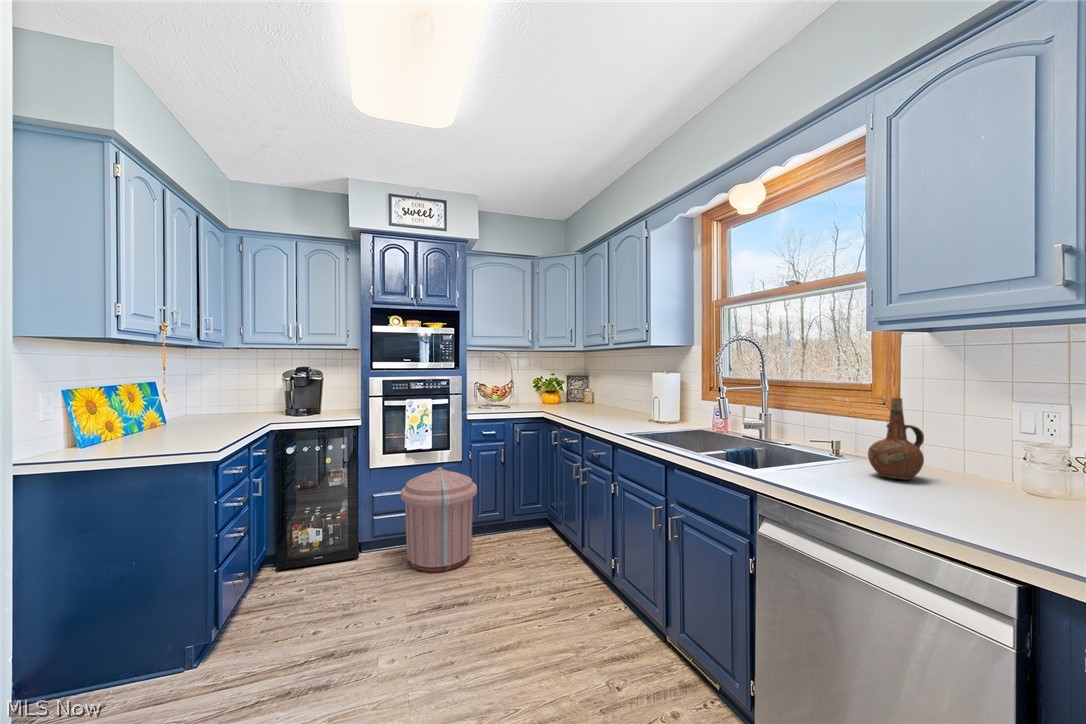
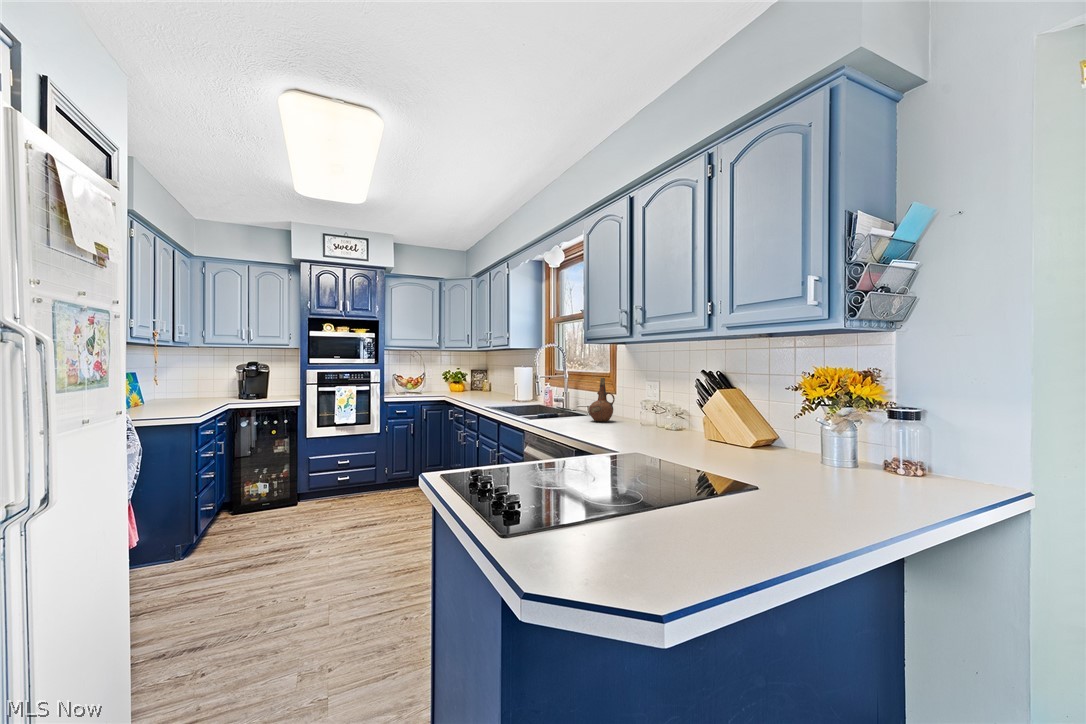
trash can: present [401,467,477,572] -> none [330,436,388,510]

